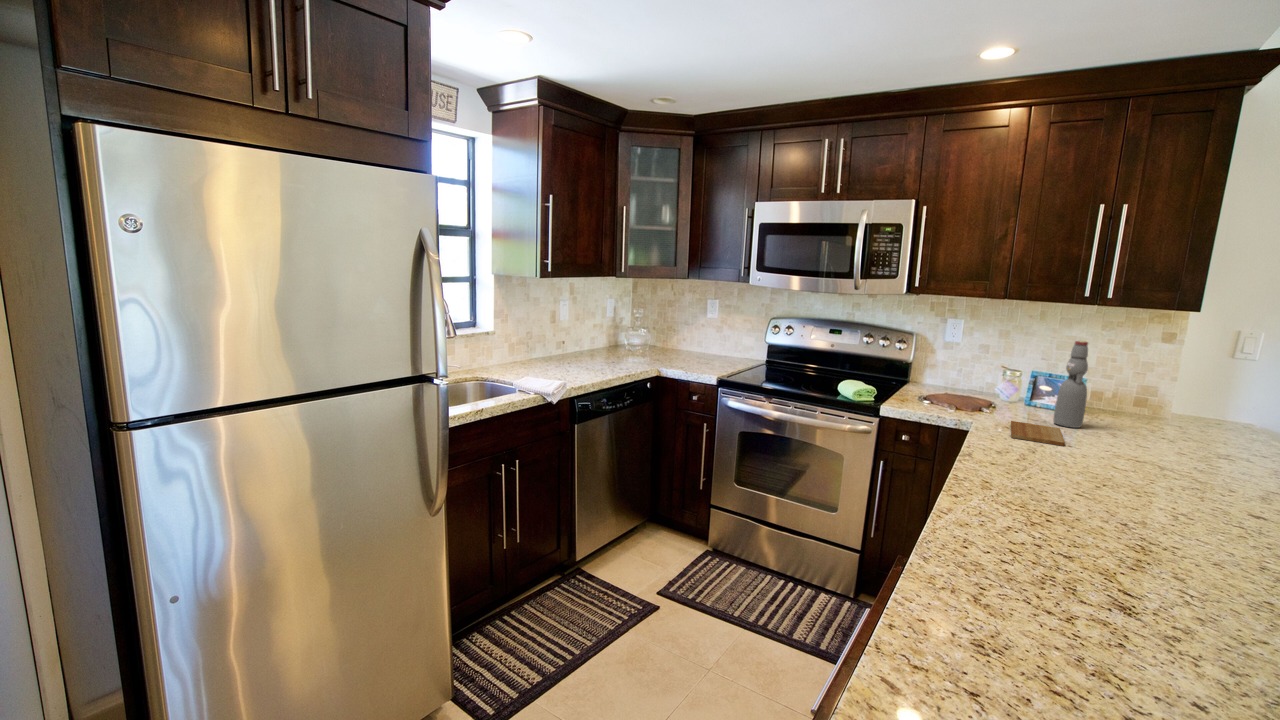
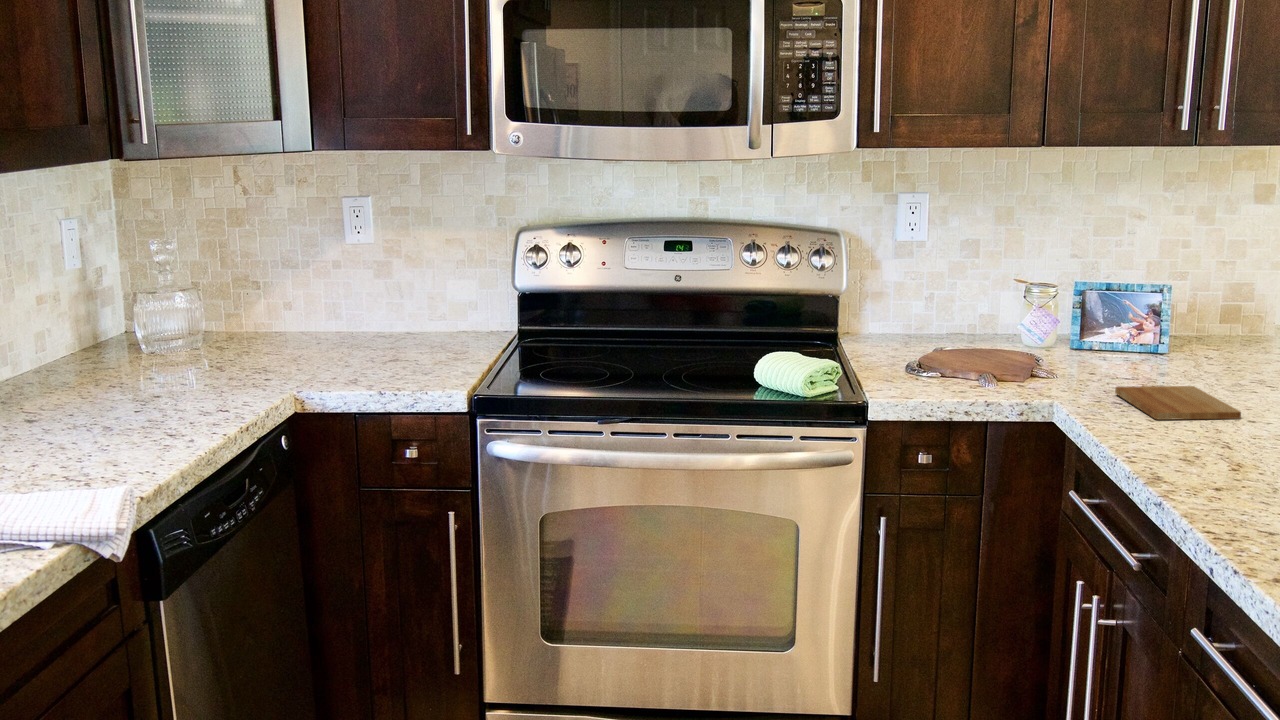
bottle: present [1053,341,1088,428] -> none [1160,216,1211,381]

